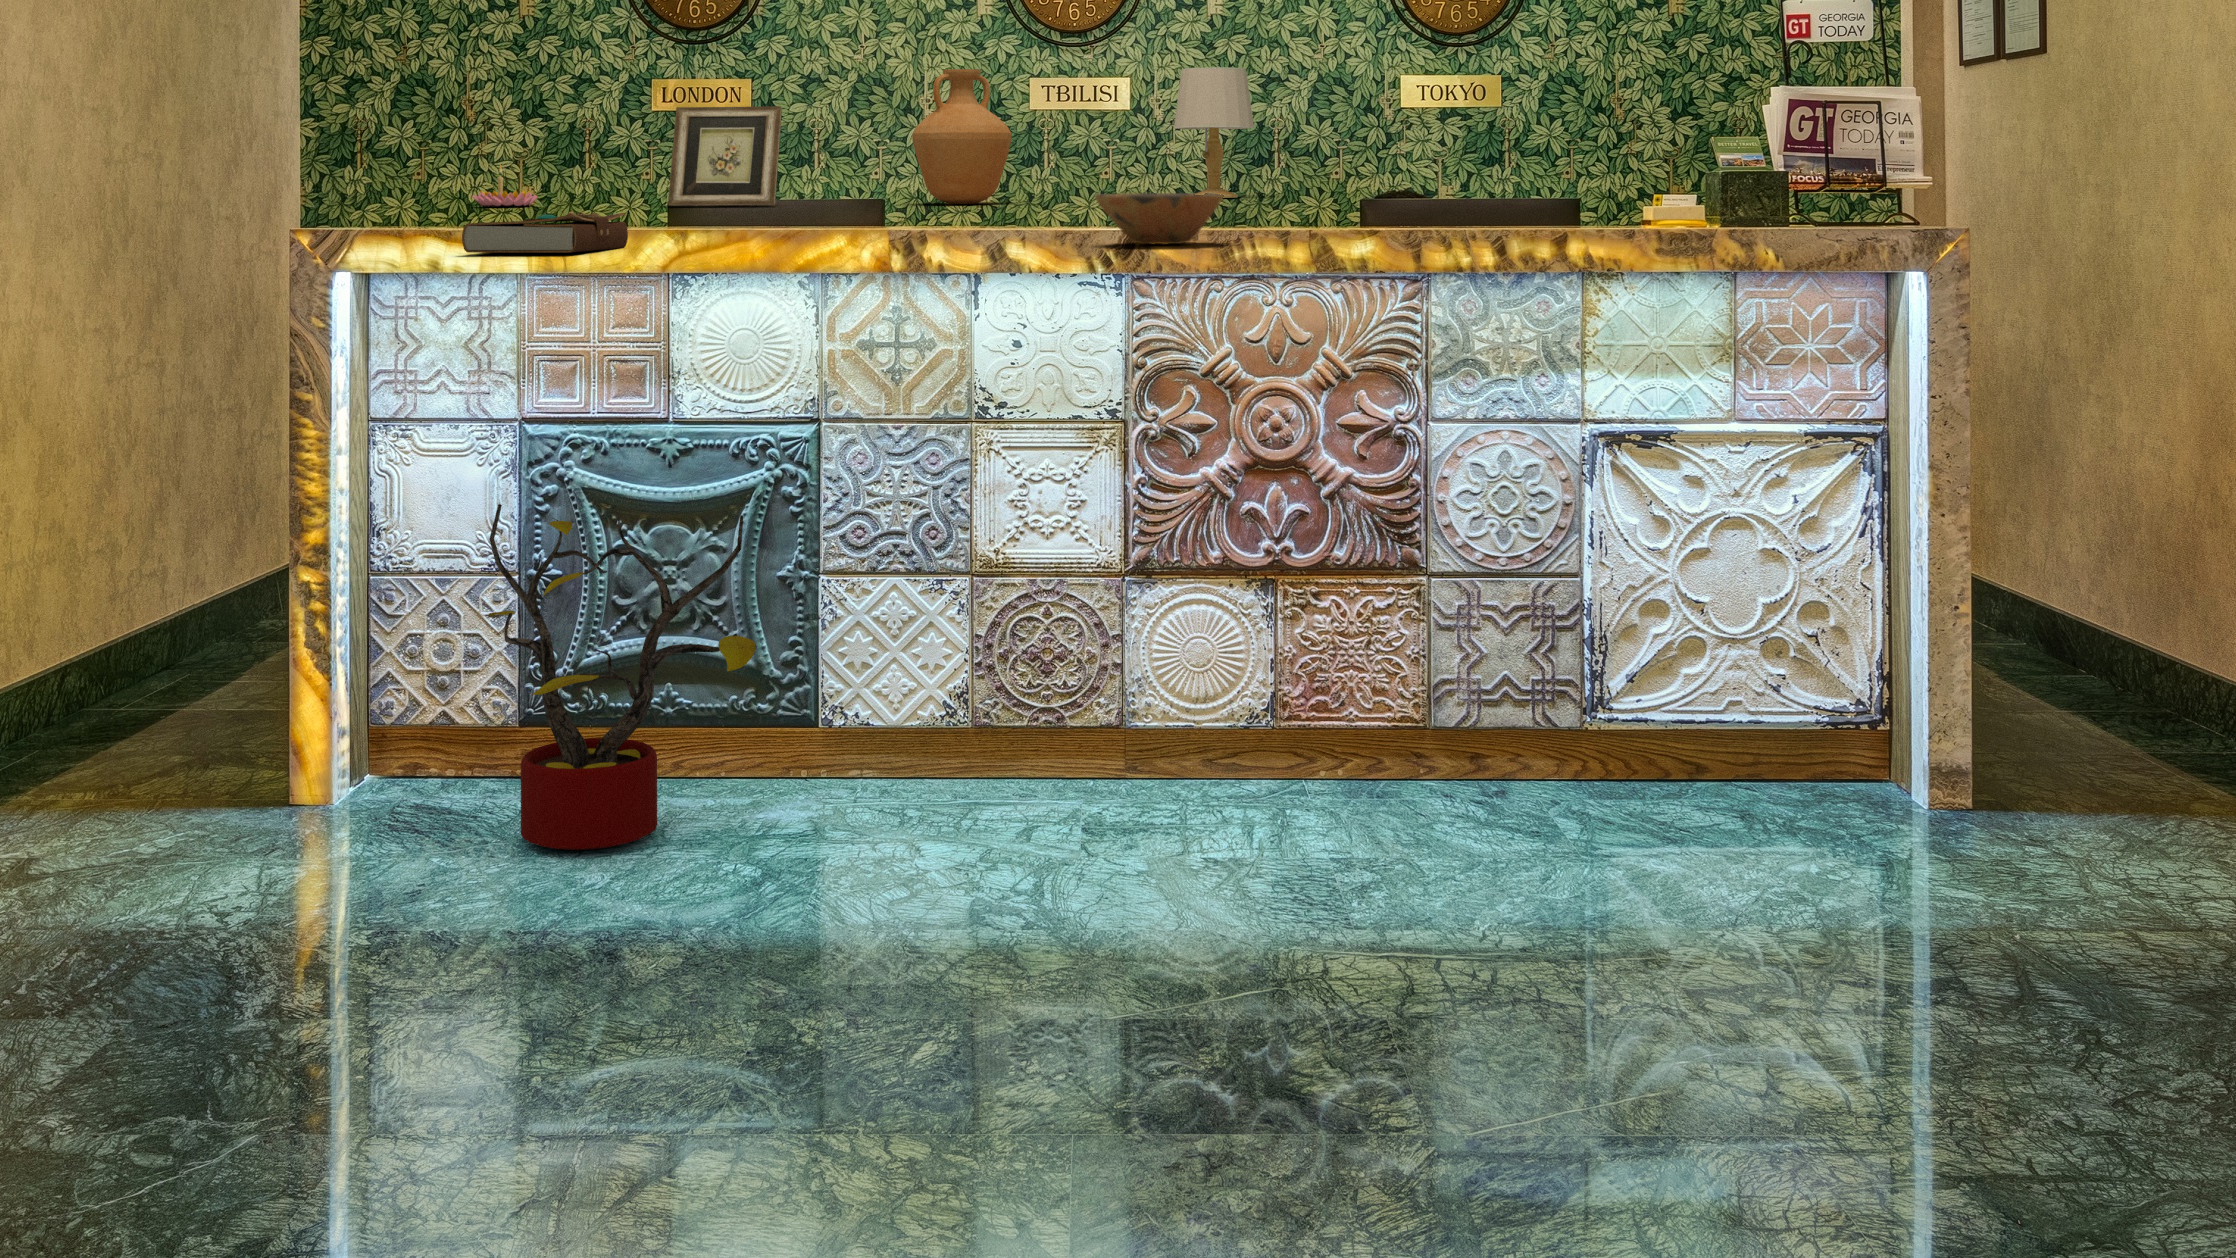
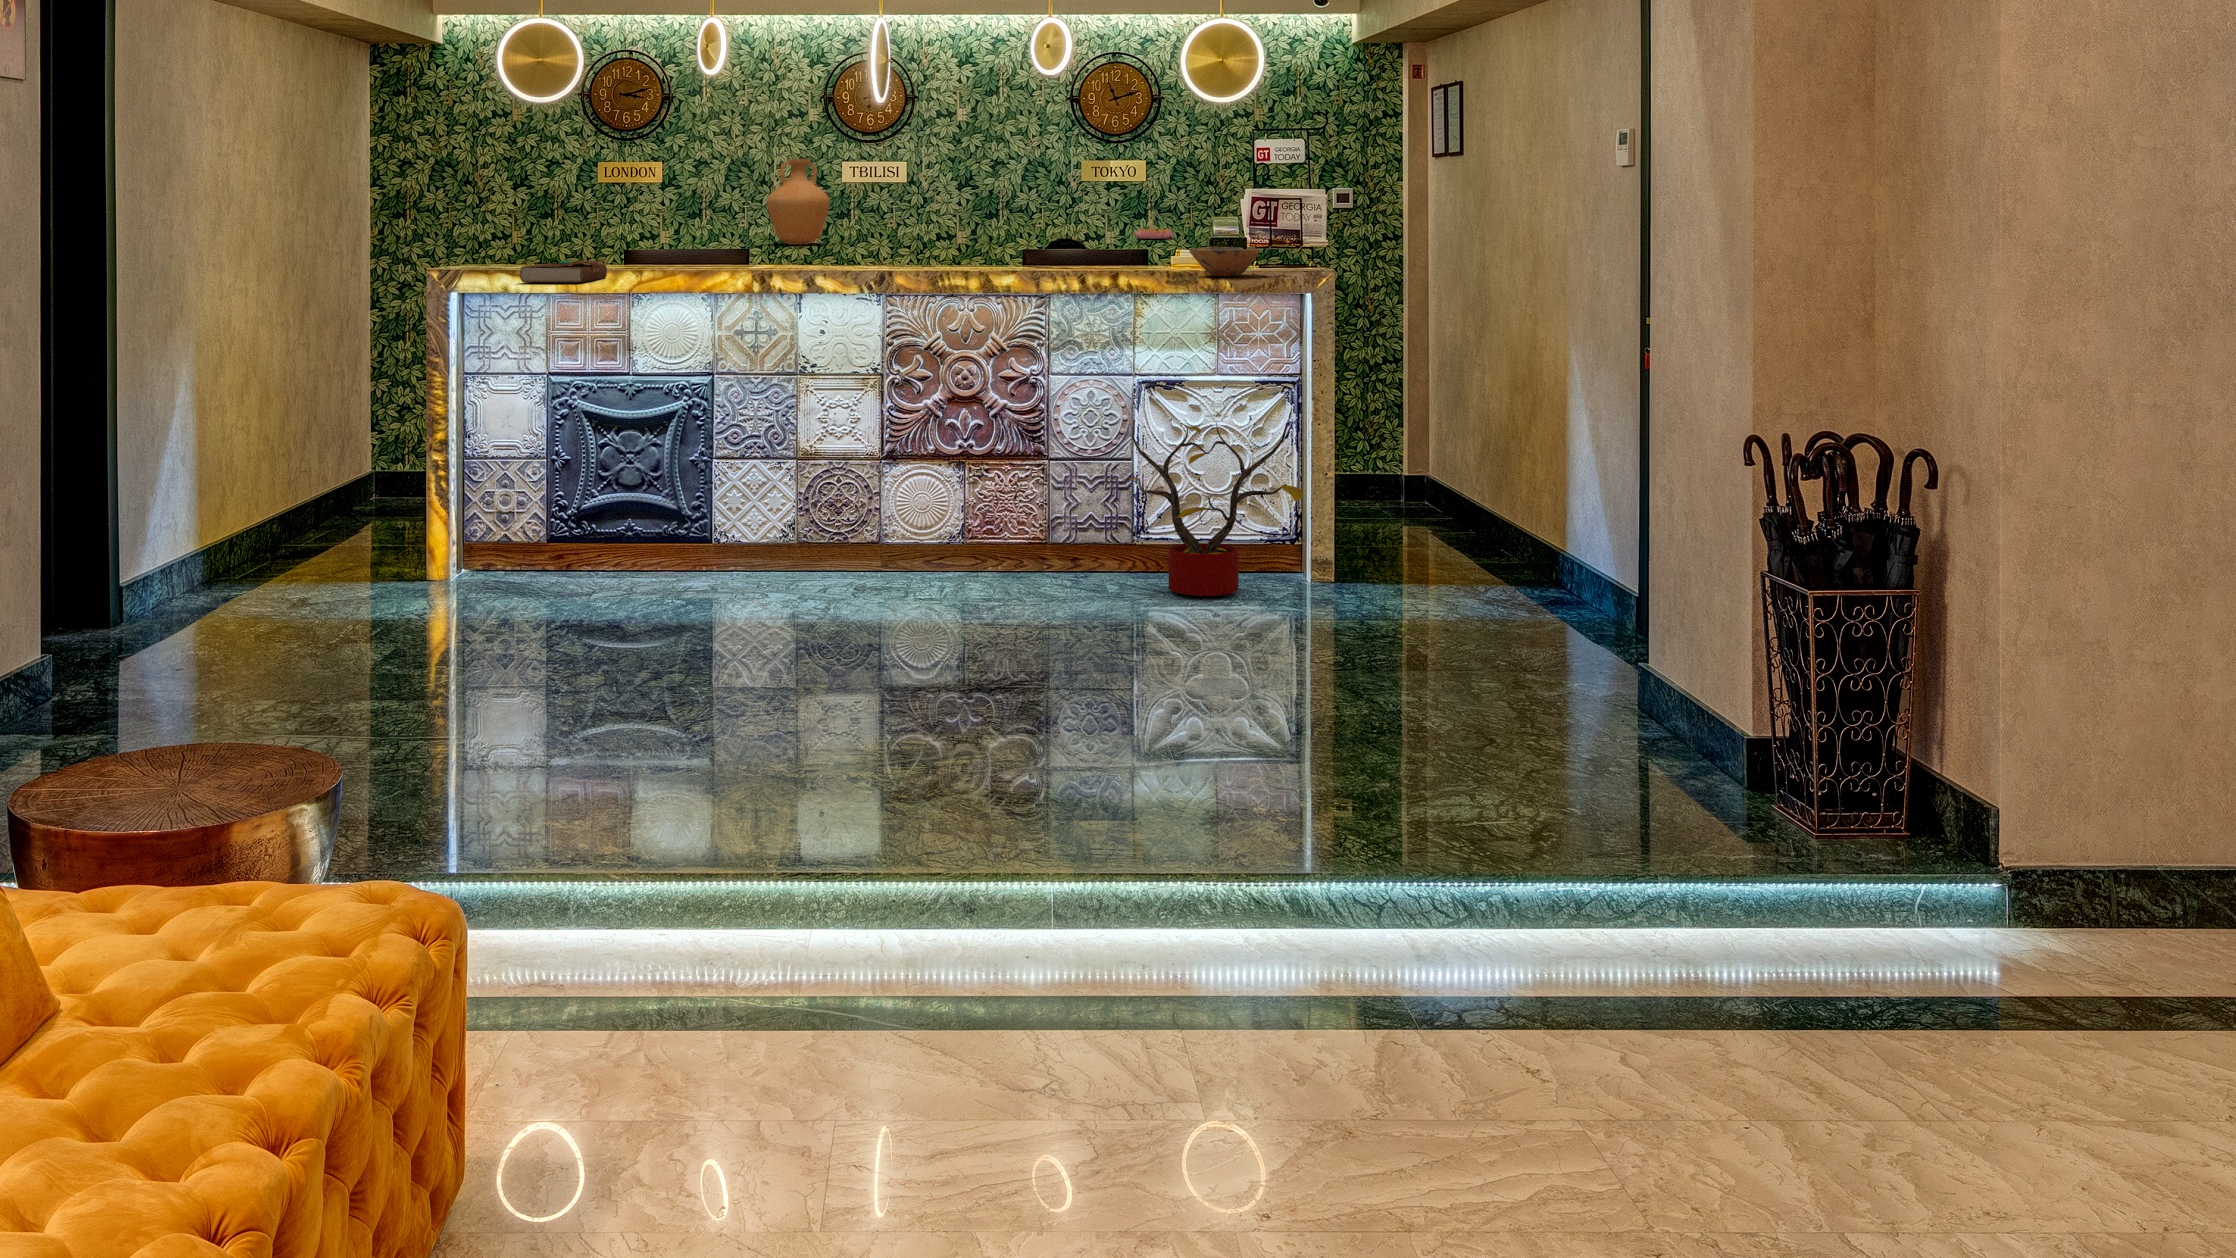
table lamp: present [1174,67,1254,198] -> none [937,156,988,240]
picture frame: present [668,106,782,206] -> none [609,182,683,246]
candle holder: present [472,165,537,207] -> present [1135,215,1173,239]
bowl: present [1094,193,1223,244] -> present [1189,247,1260,276]
decorative plant: present [489,504,755,850] -> present [1122,420,1303,596]

